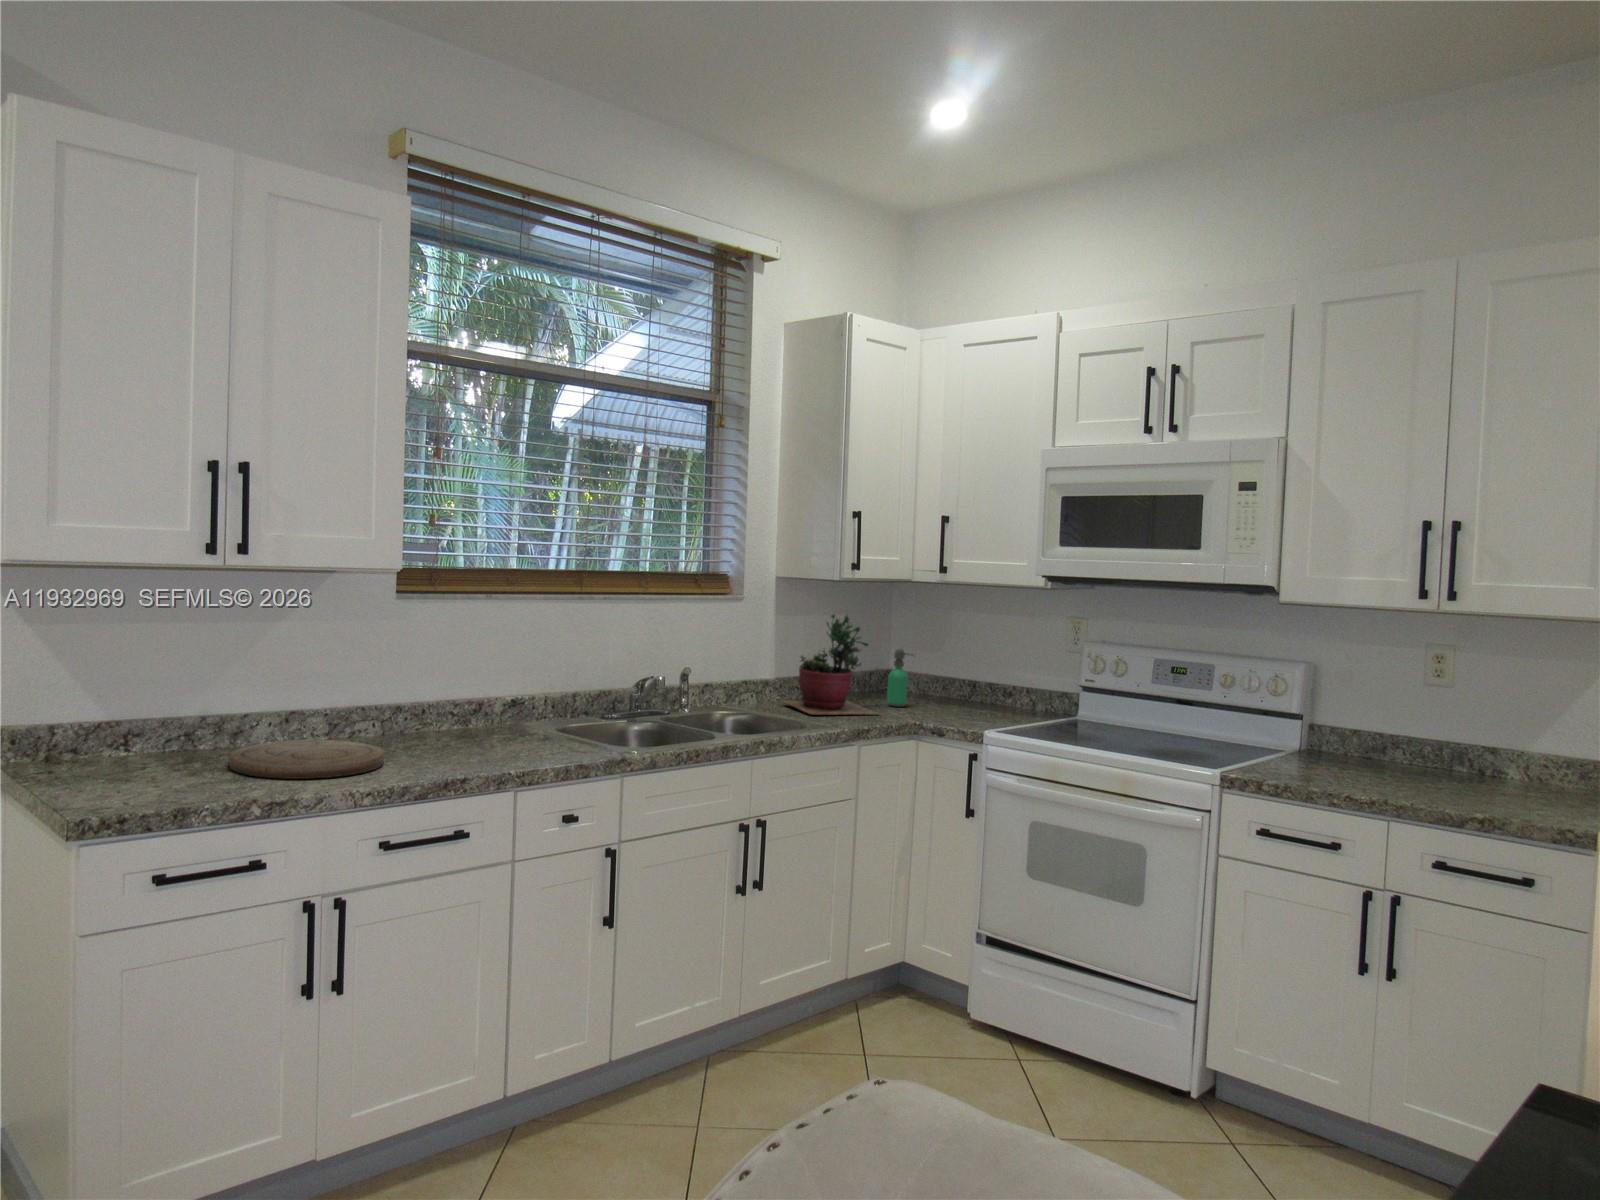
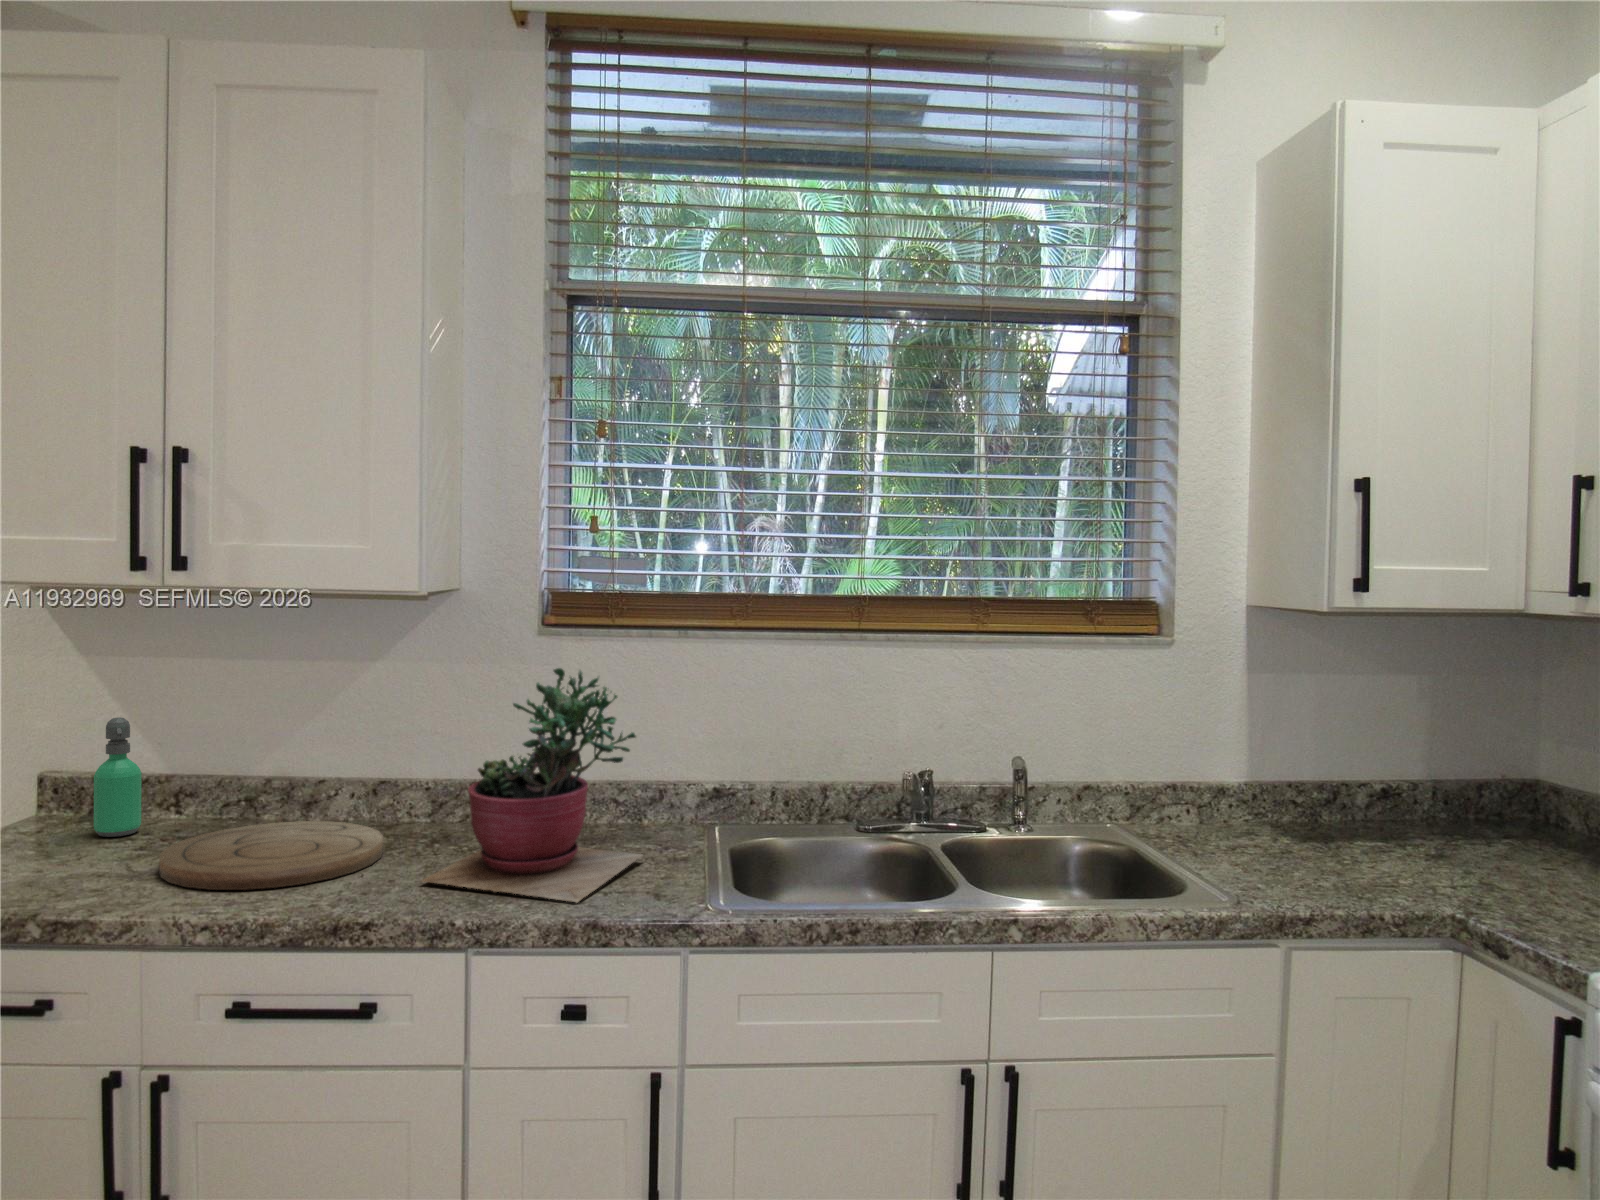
succulent plant: present [784,614,877,714] -> present [423,668,642,902]
soap dispenser: present [887,649,914,707] -> present [94,717,142,837]

